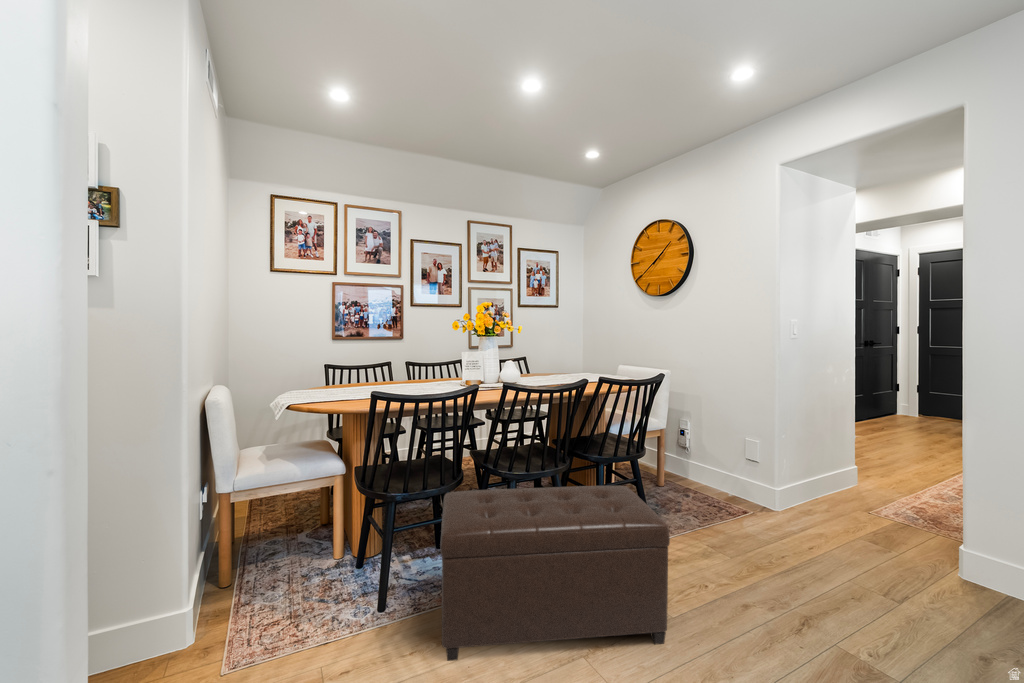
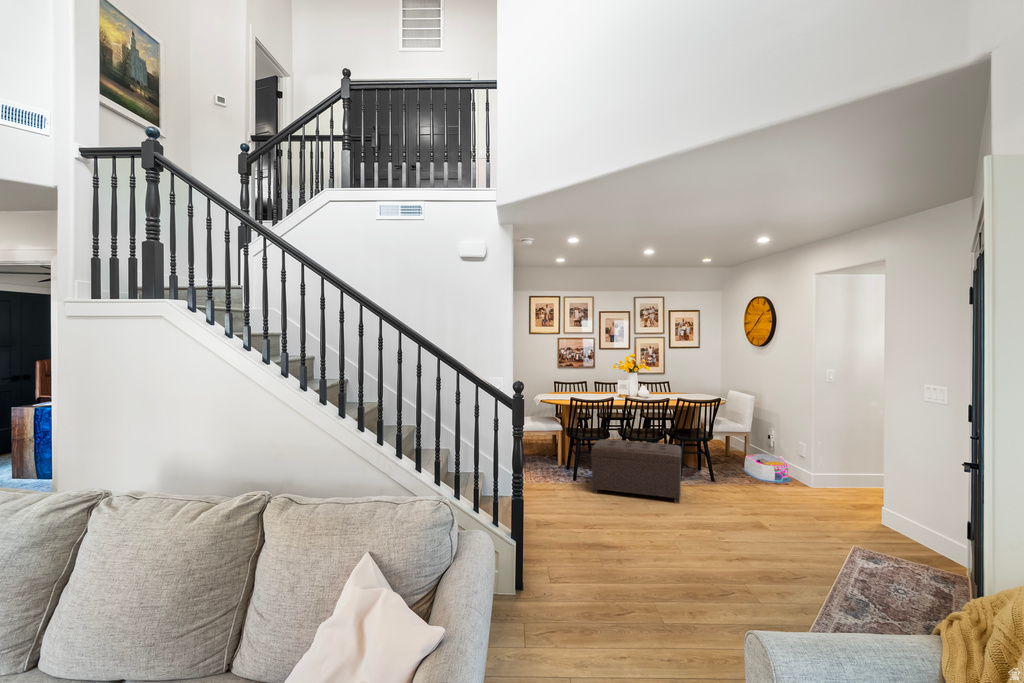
storage bin: none [663,465,746,517] -> present [743,454,792,483]

